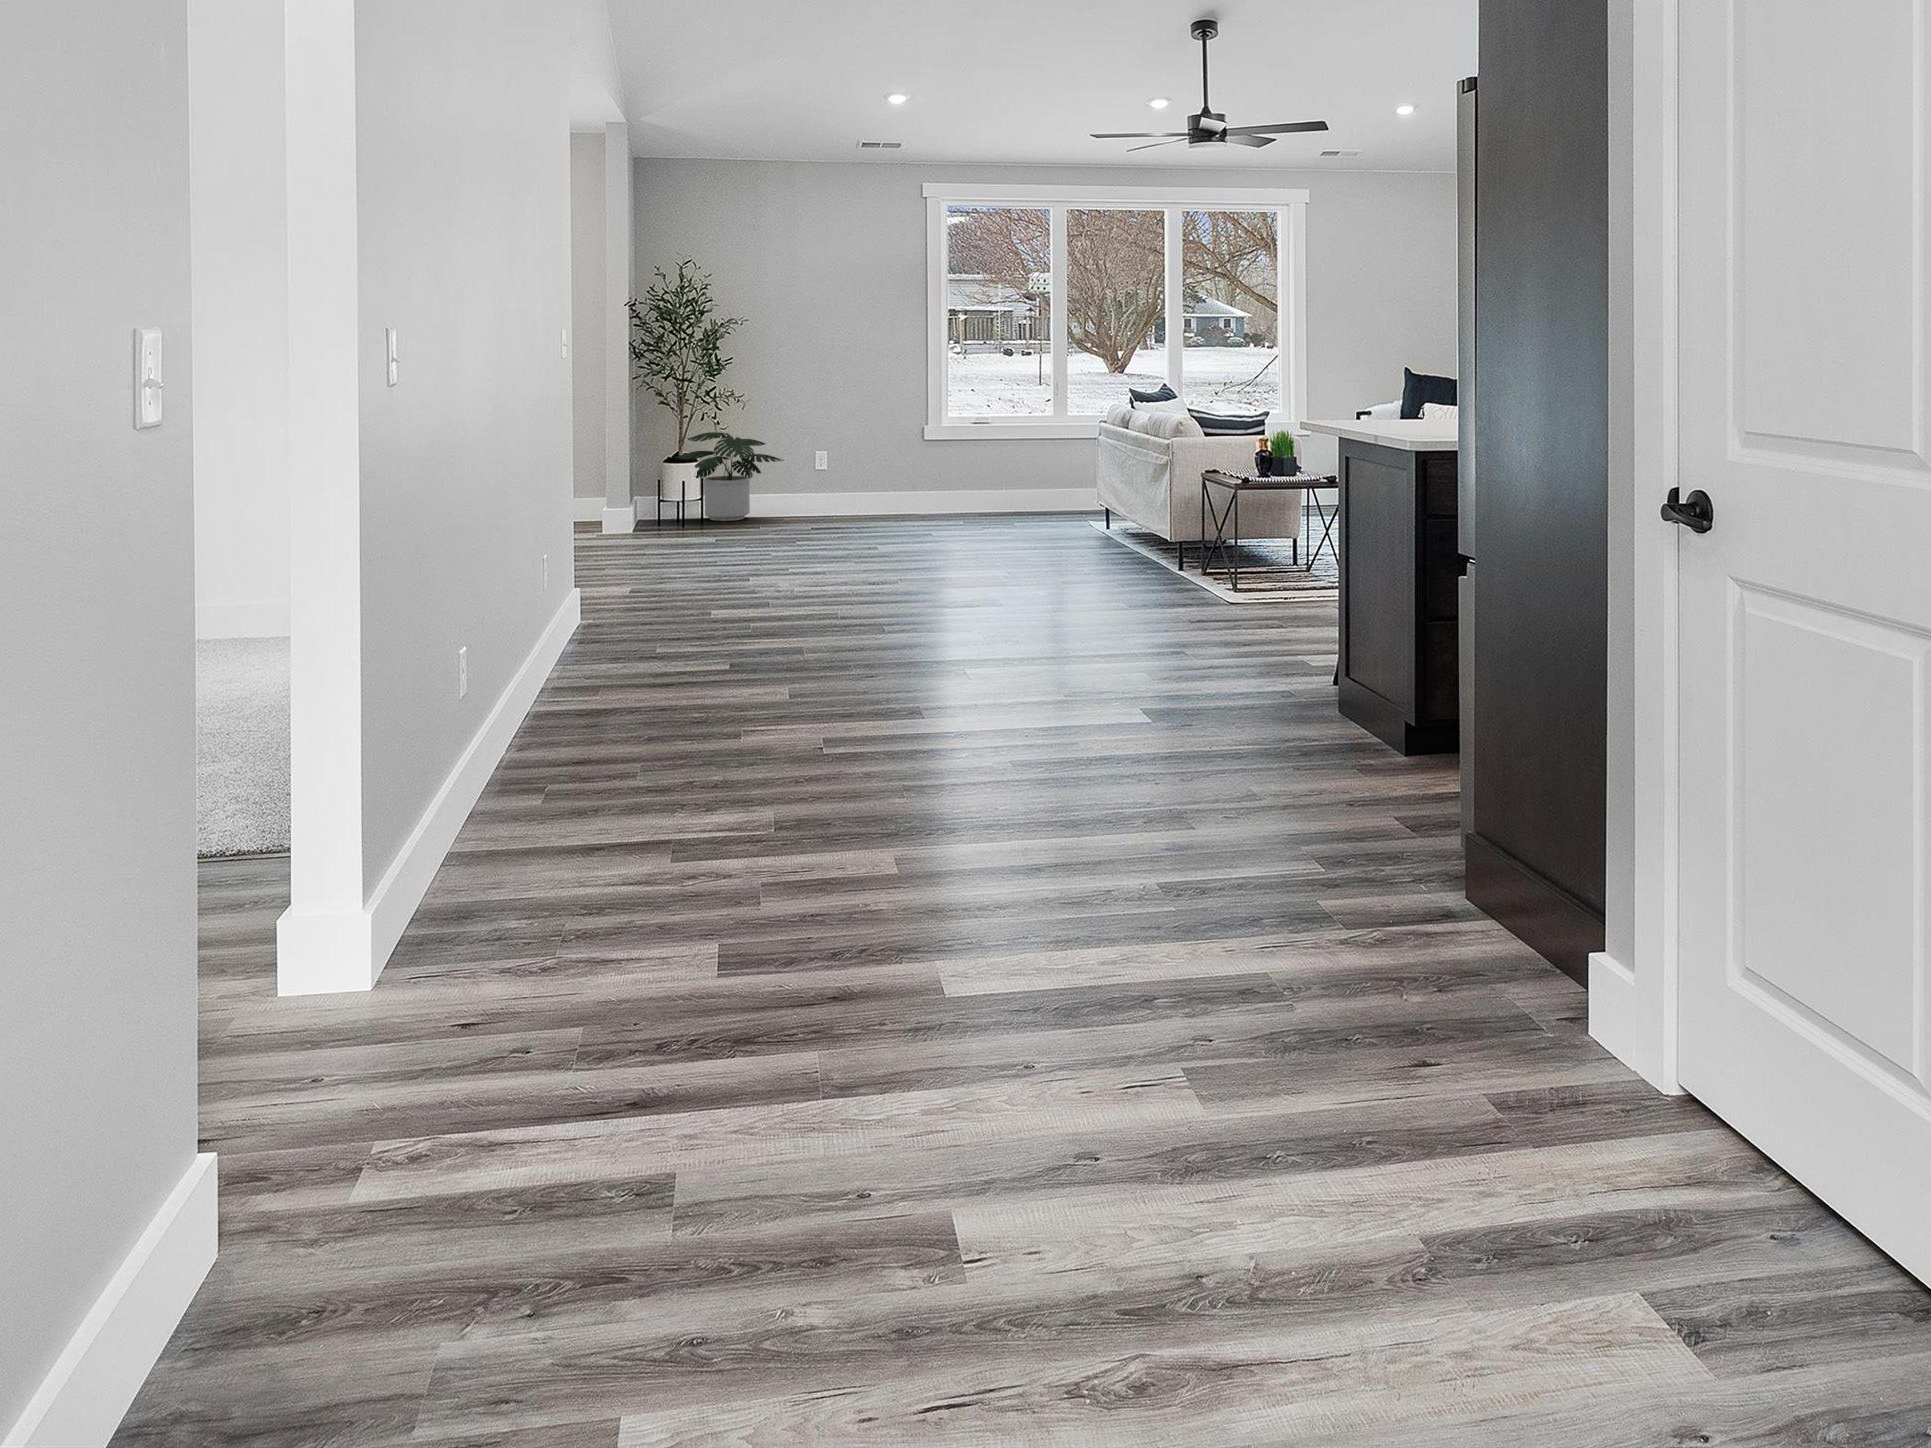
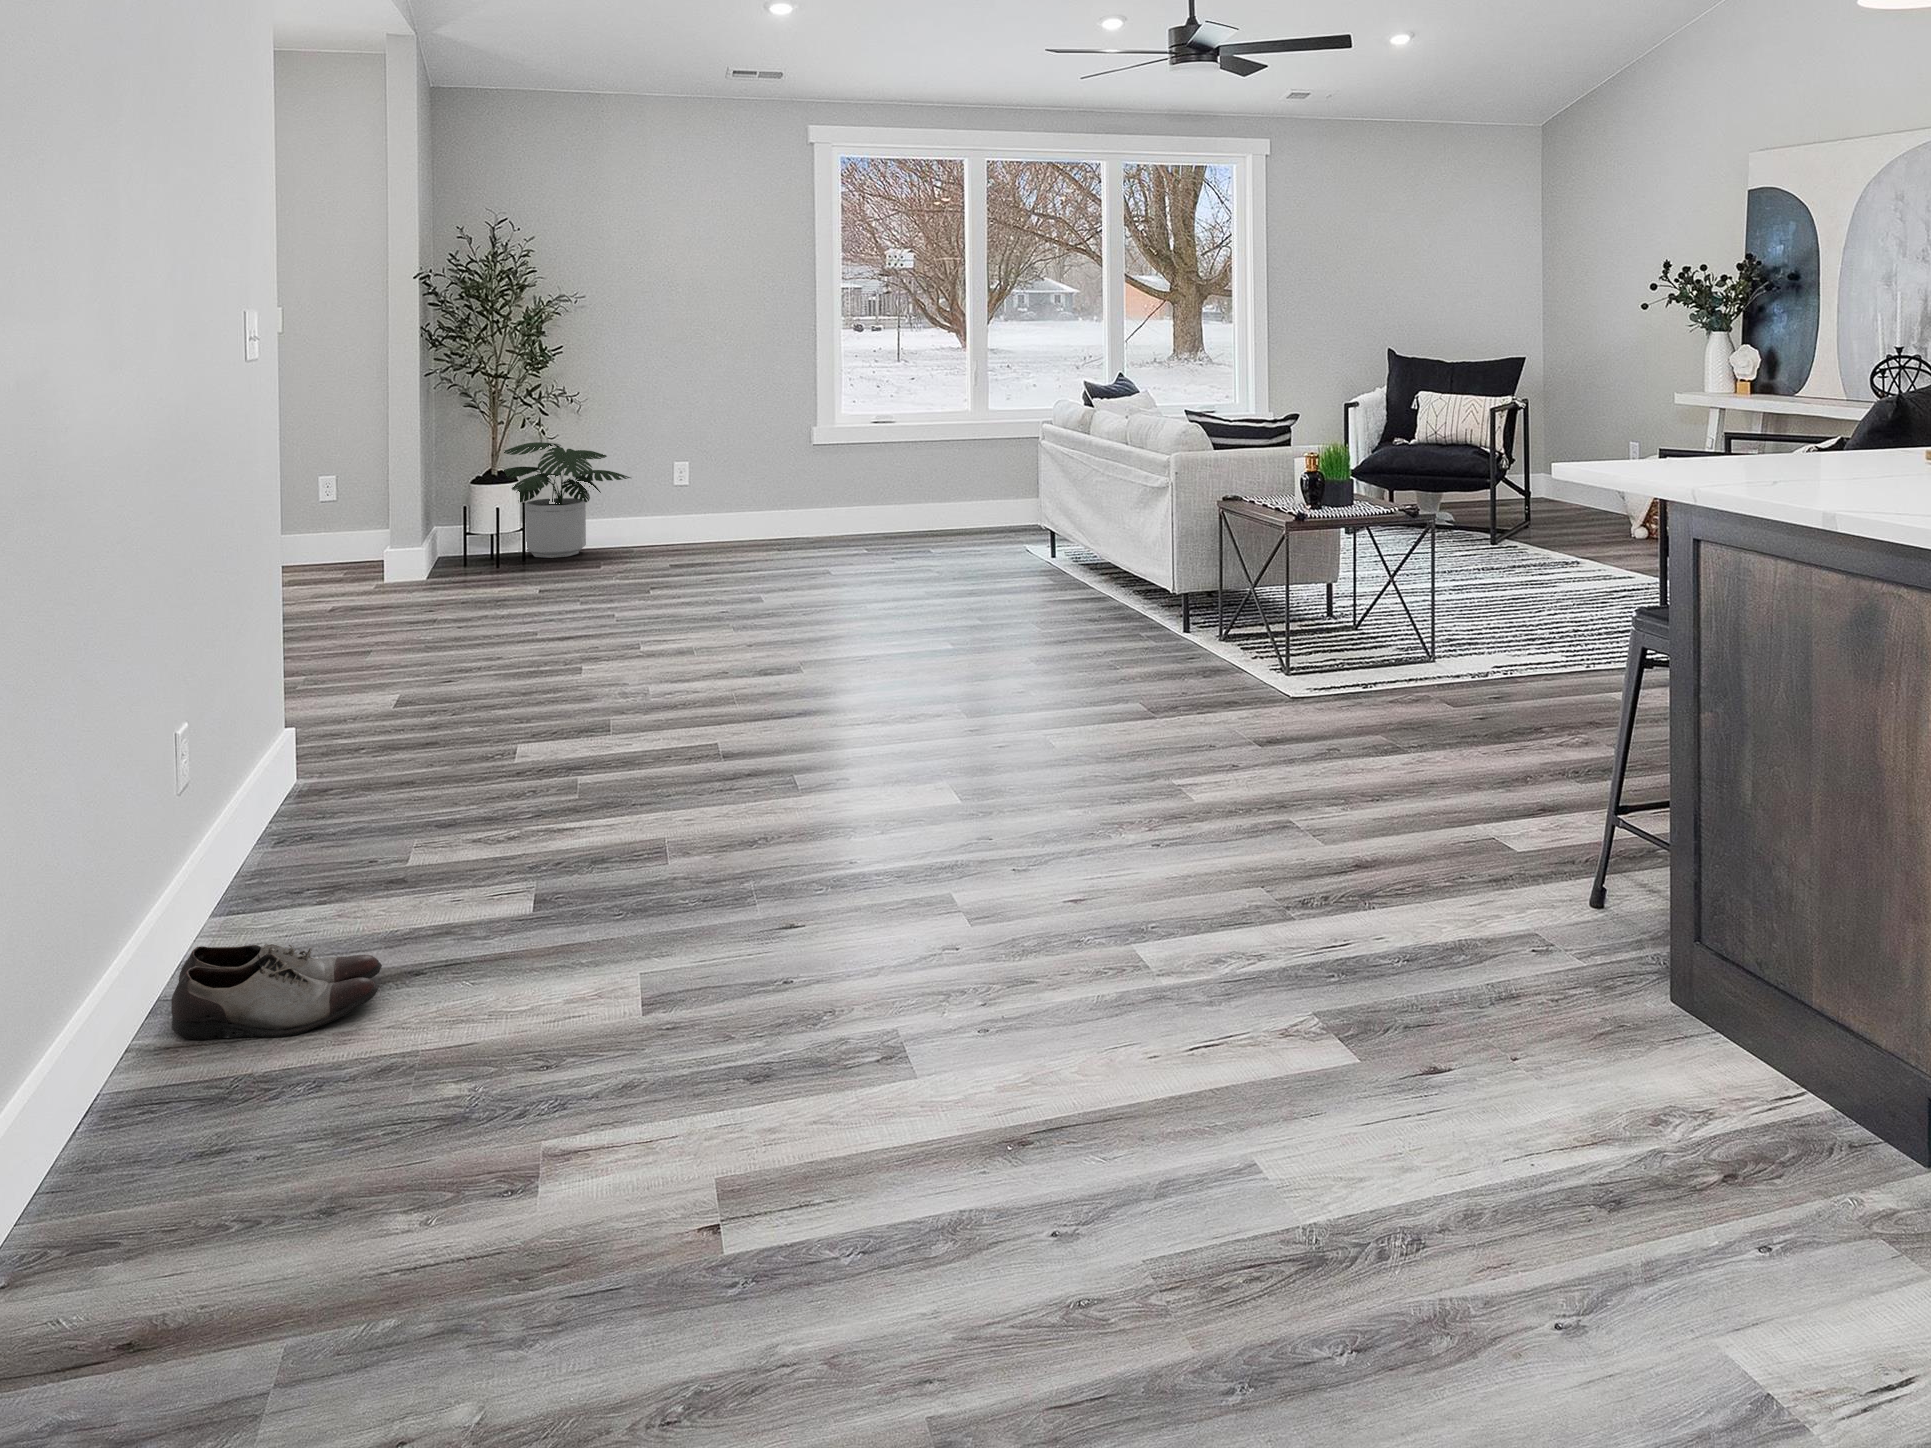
shoe: none [547,665,644,706] -> present [171,944,382,1040]

